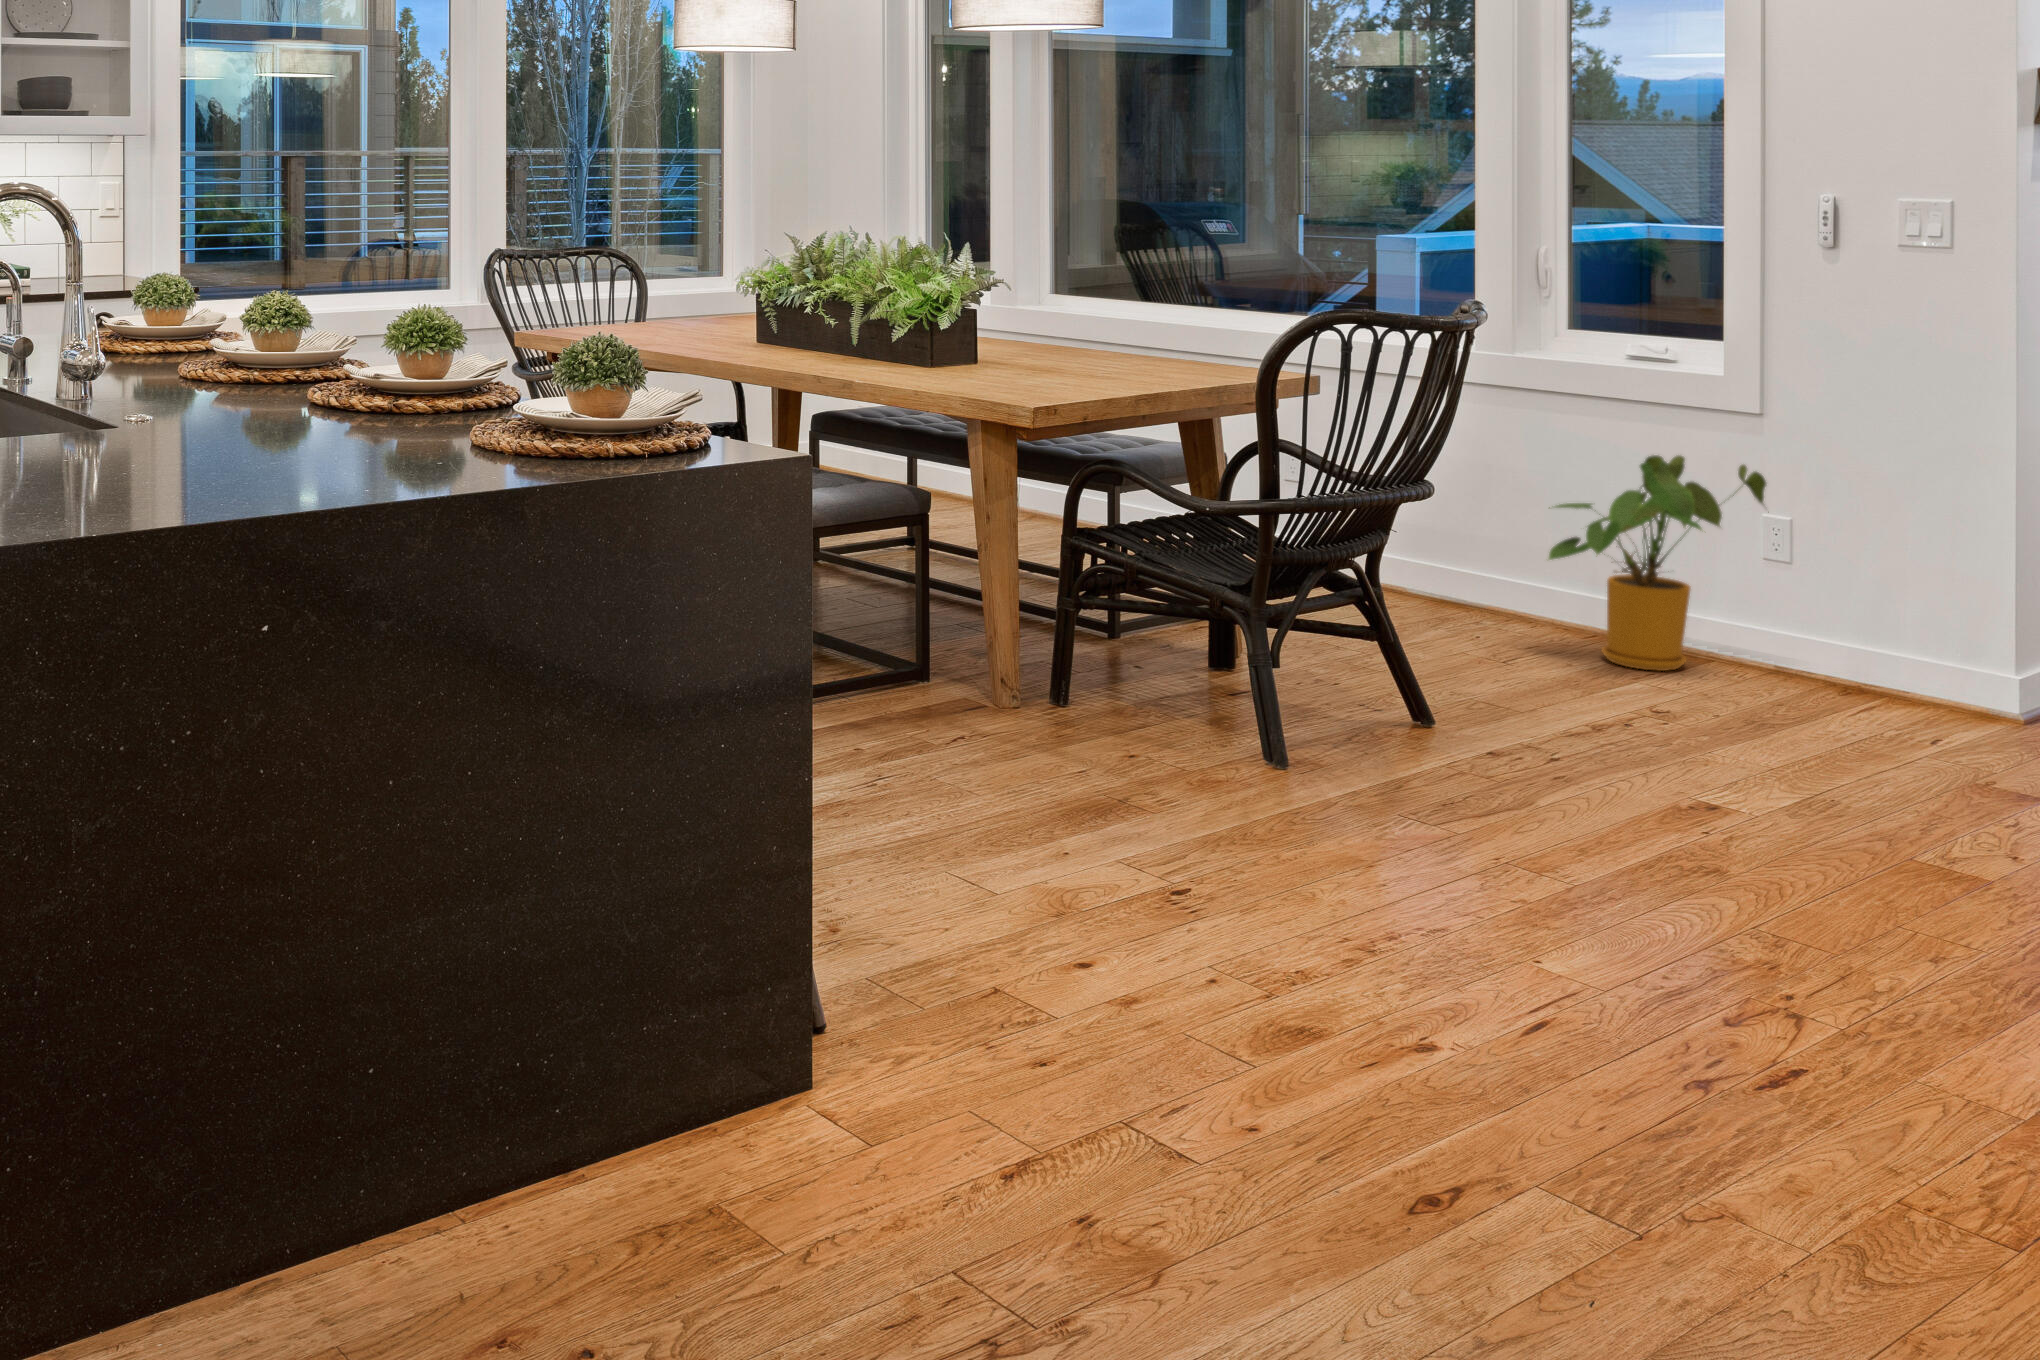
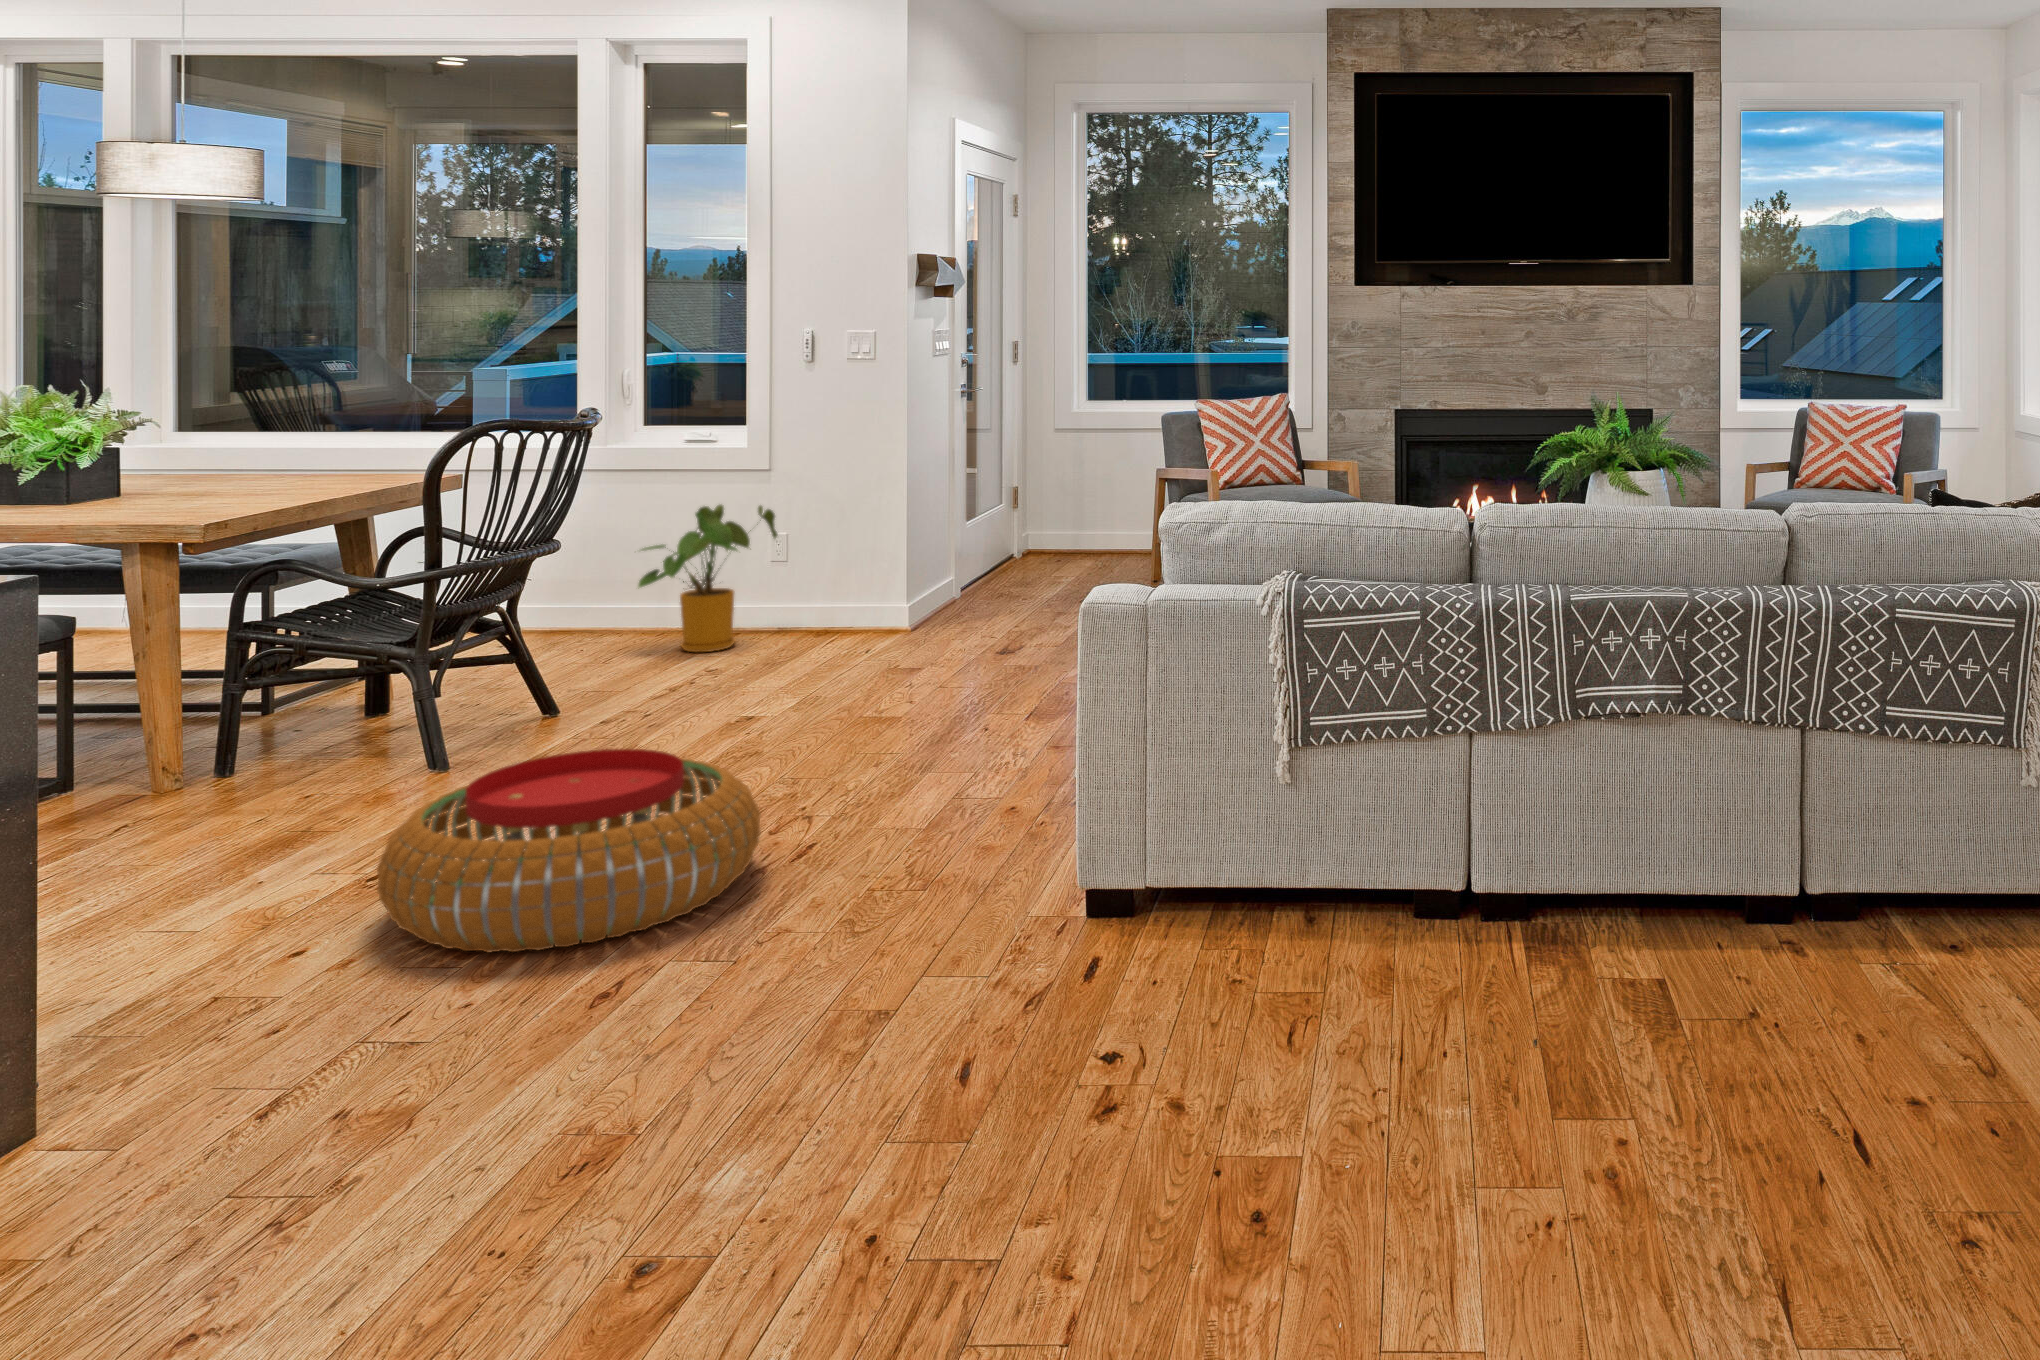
pouf: none [1170,797,1705,1102] -> present [377,749,761,953]

